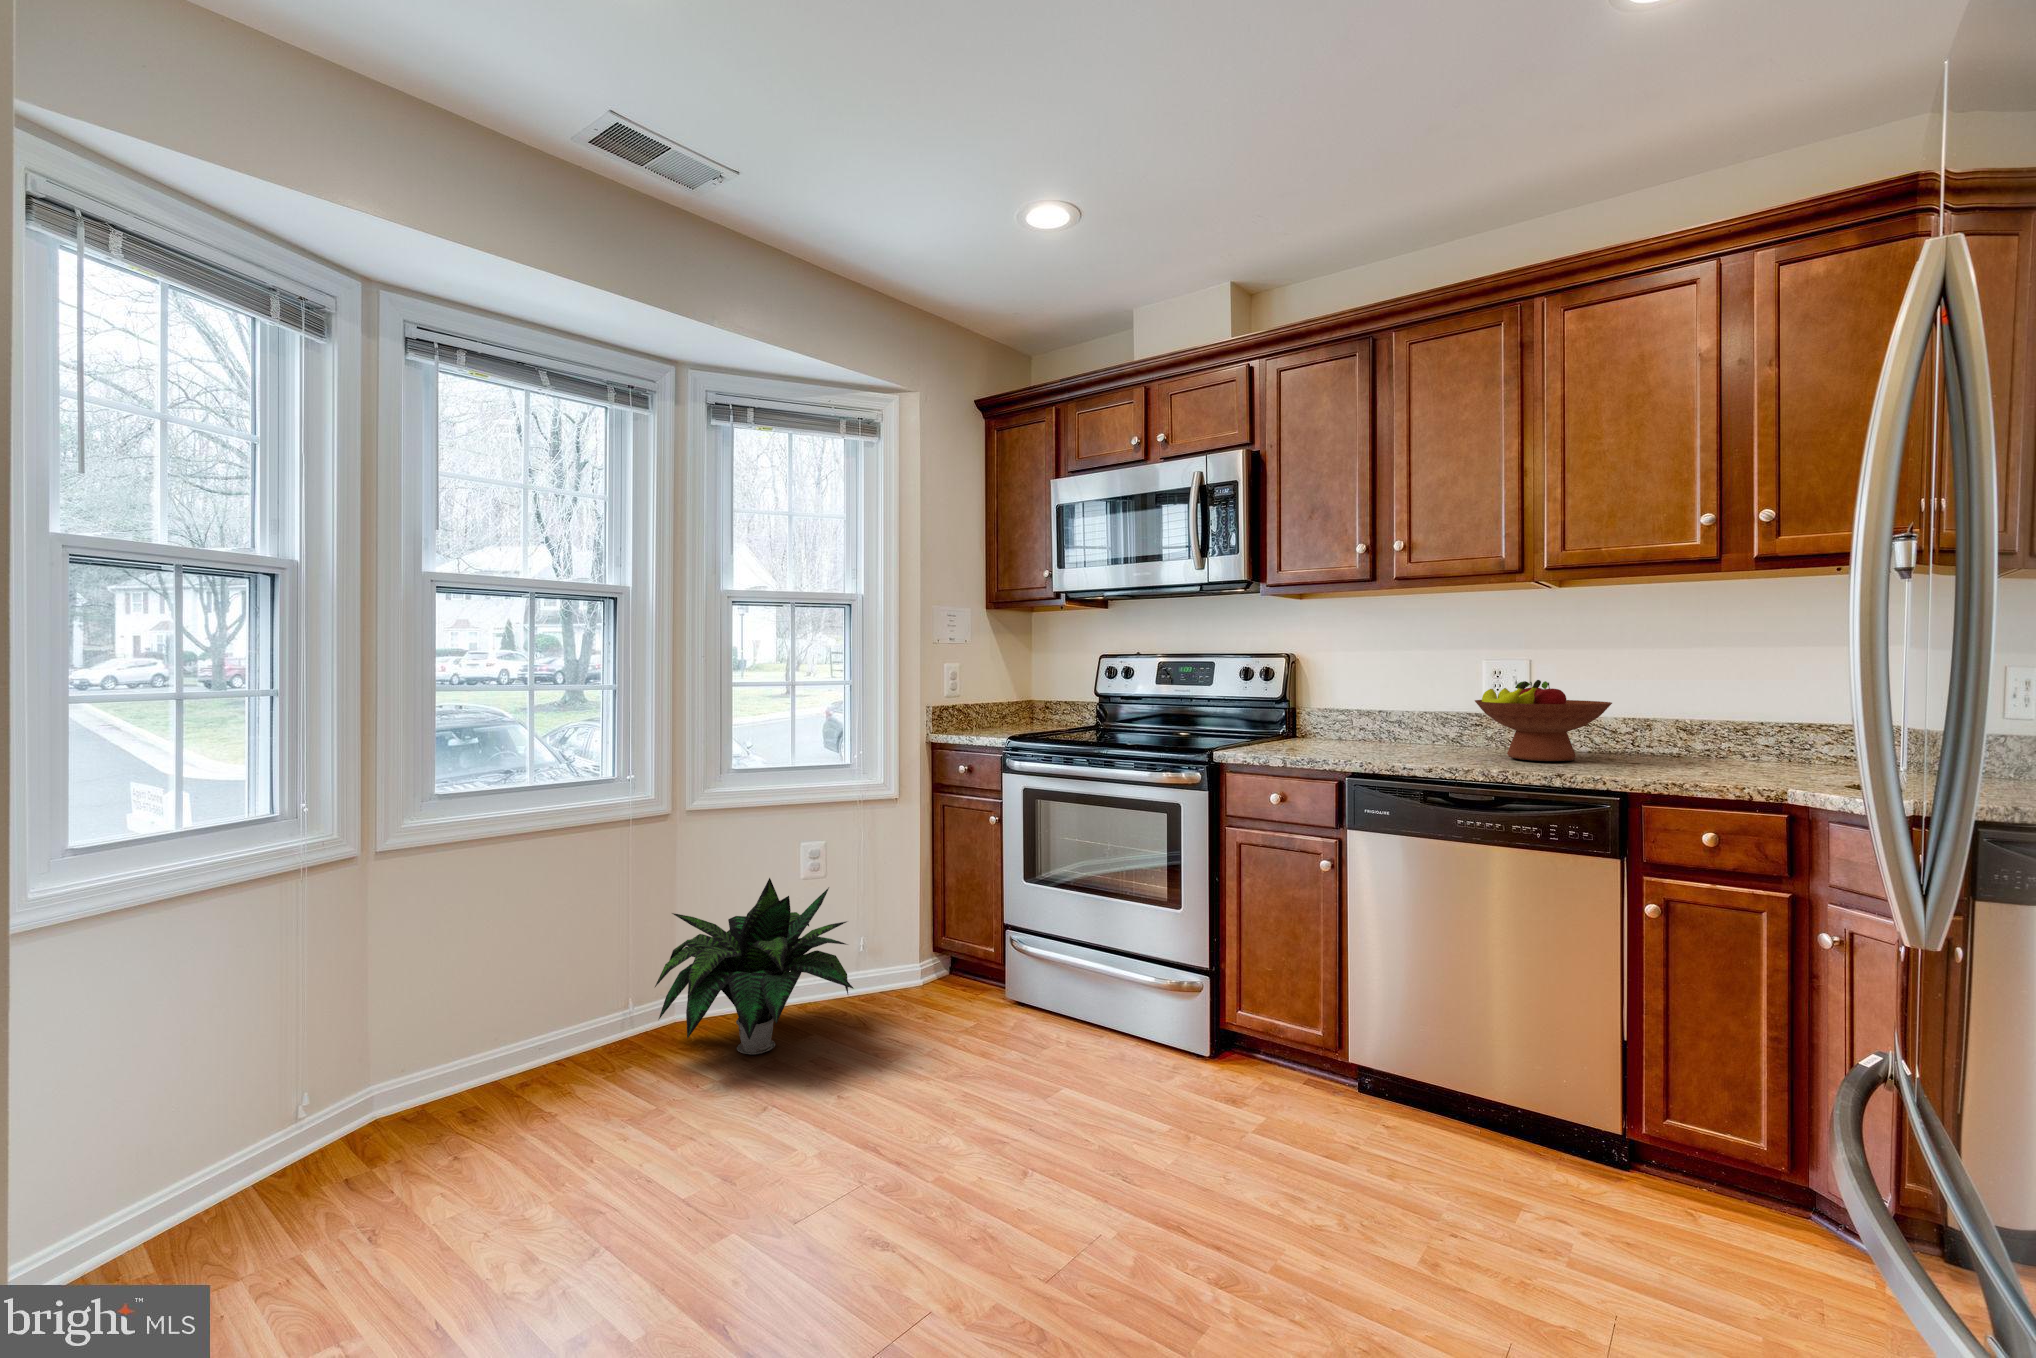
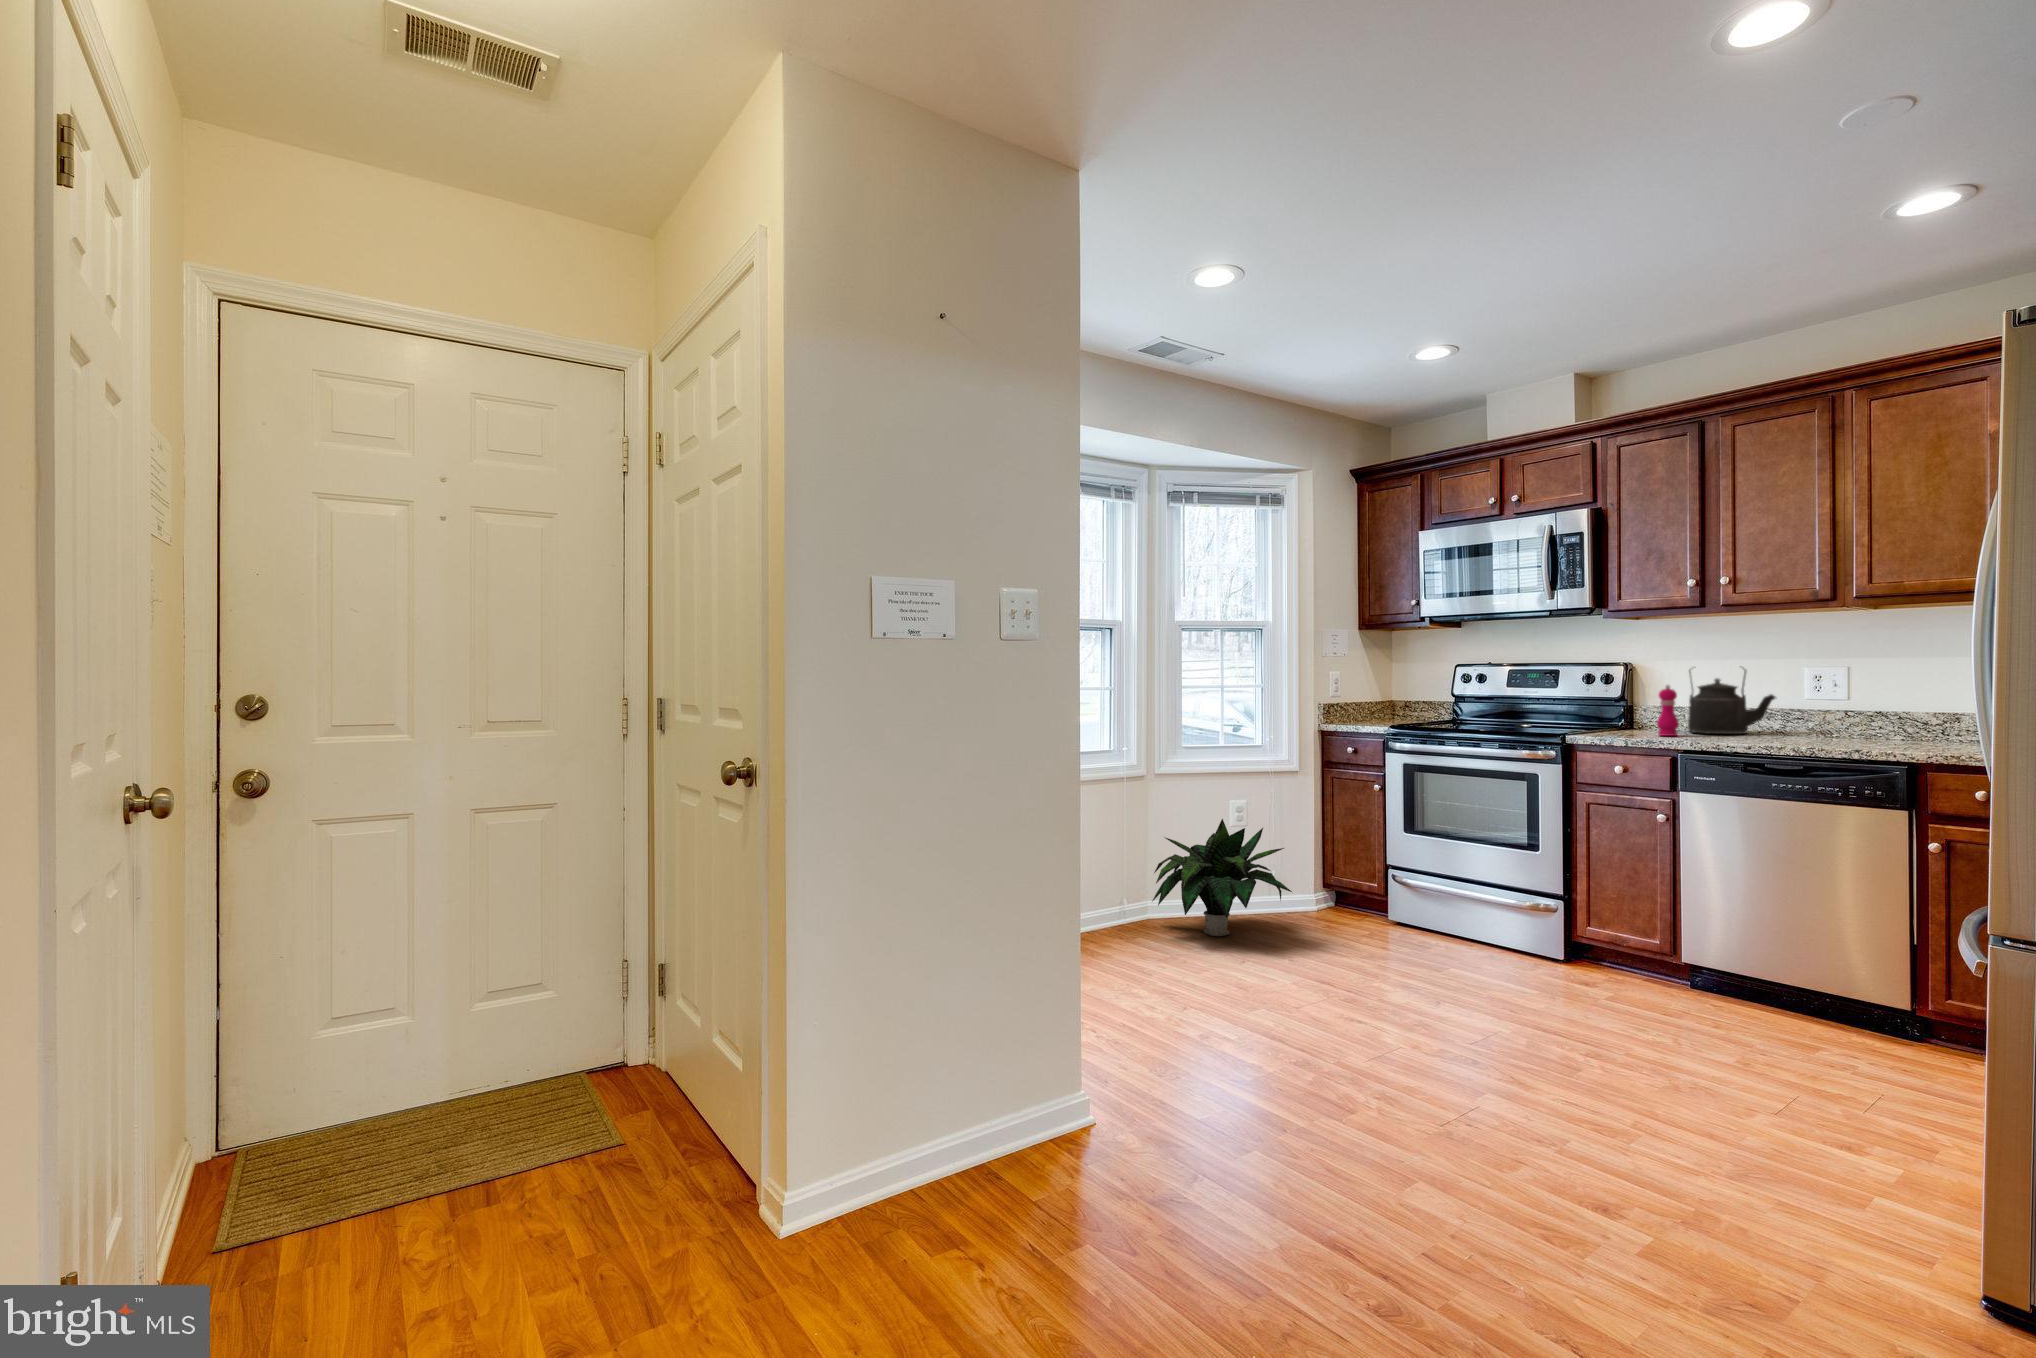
kettle: none [1356,659,1454,747] -> present [1688,667,1775,734]
fruit bowl: present [1475,680,1612,761] -> none [1791,681,1913,743]
pepper mill: none [1320,683,1346,751] -> present [1657,685,1679,736]

